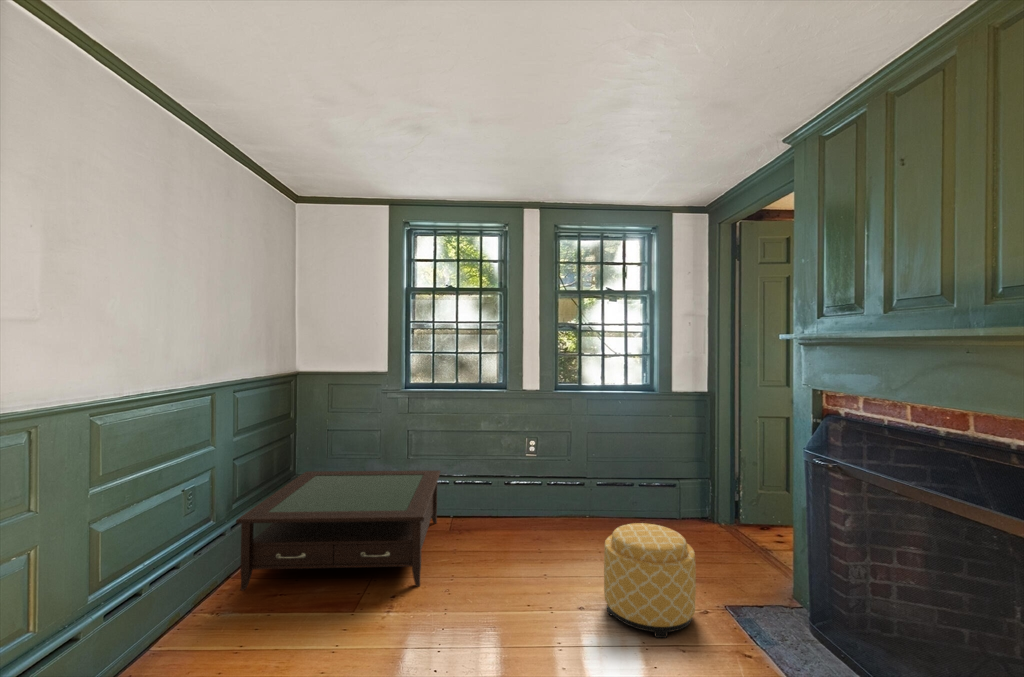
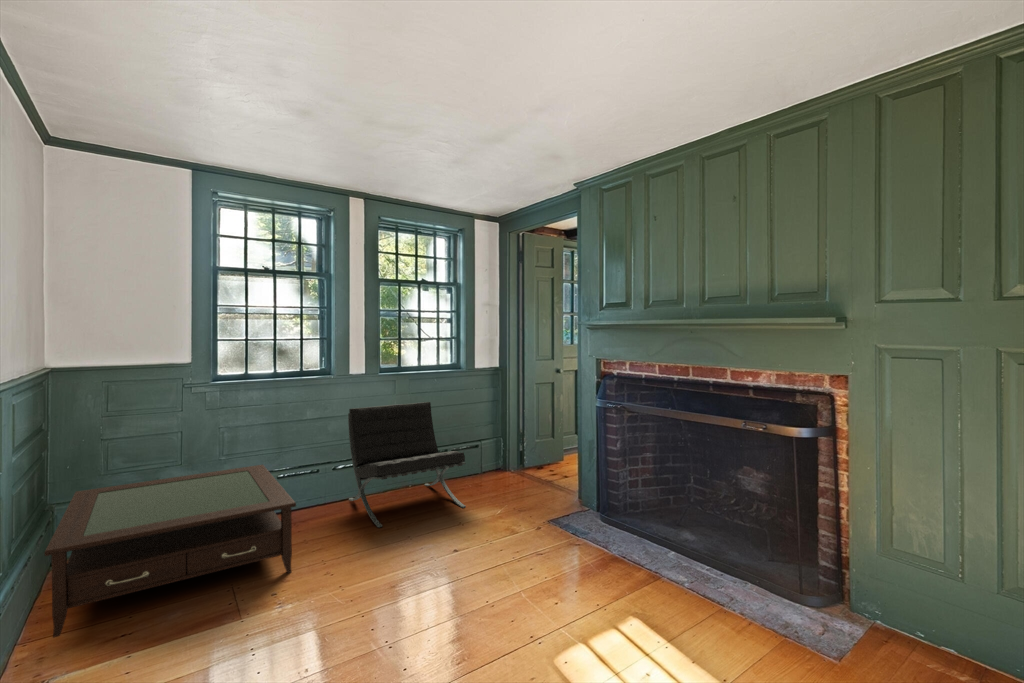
lounge chair: none [519,425,632,559] -> present [348,402,466,527]
ottoman: present [604,523,696,638] -> none [466,471,535,550]

